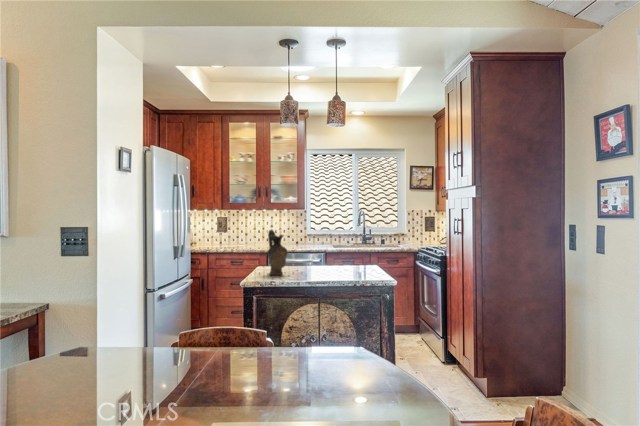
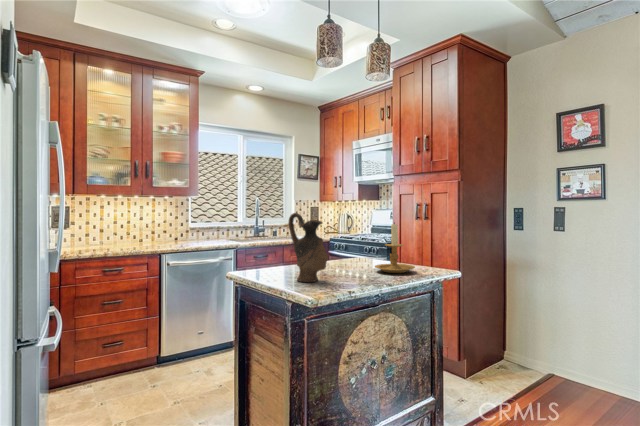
candle holder: none [332,238,363,277] -> present [375,223,415,273]

